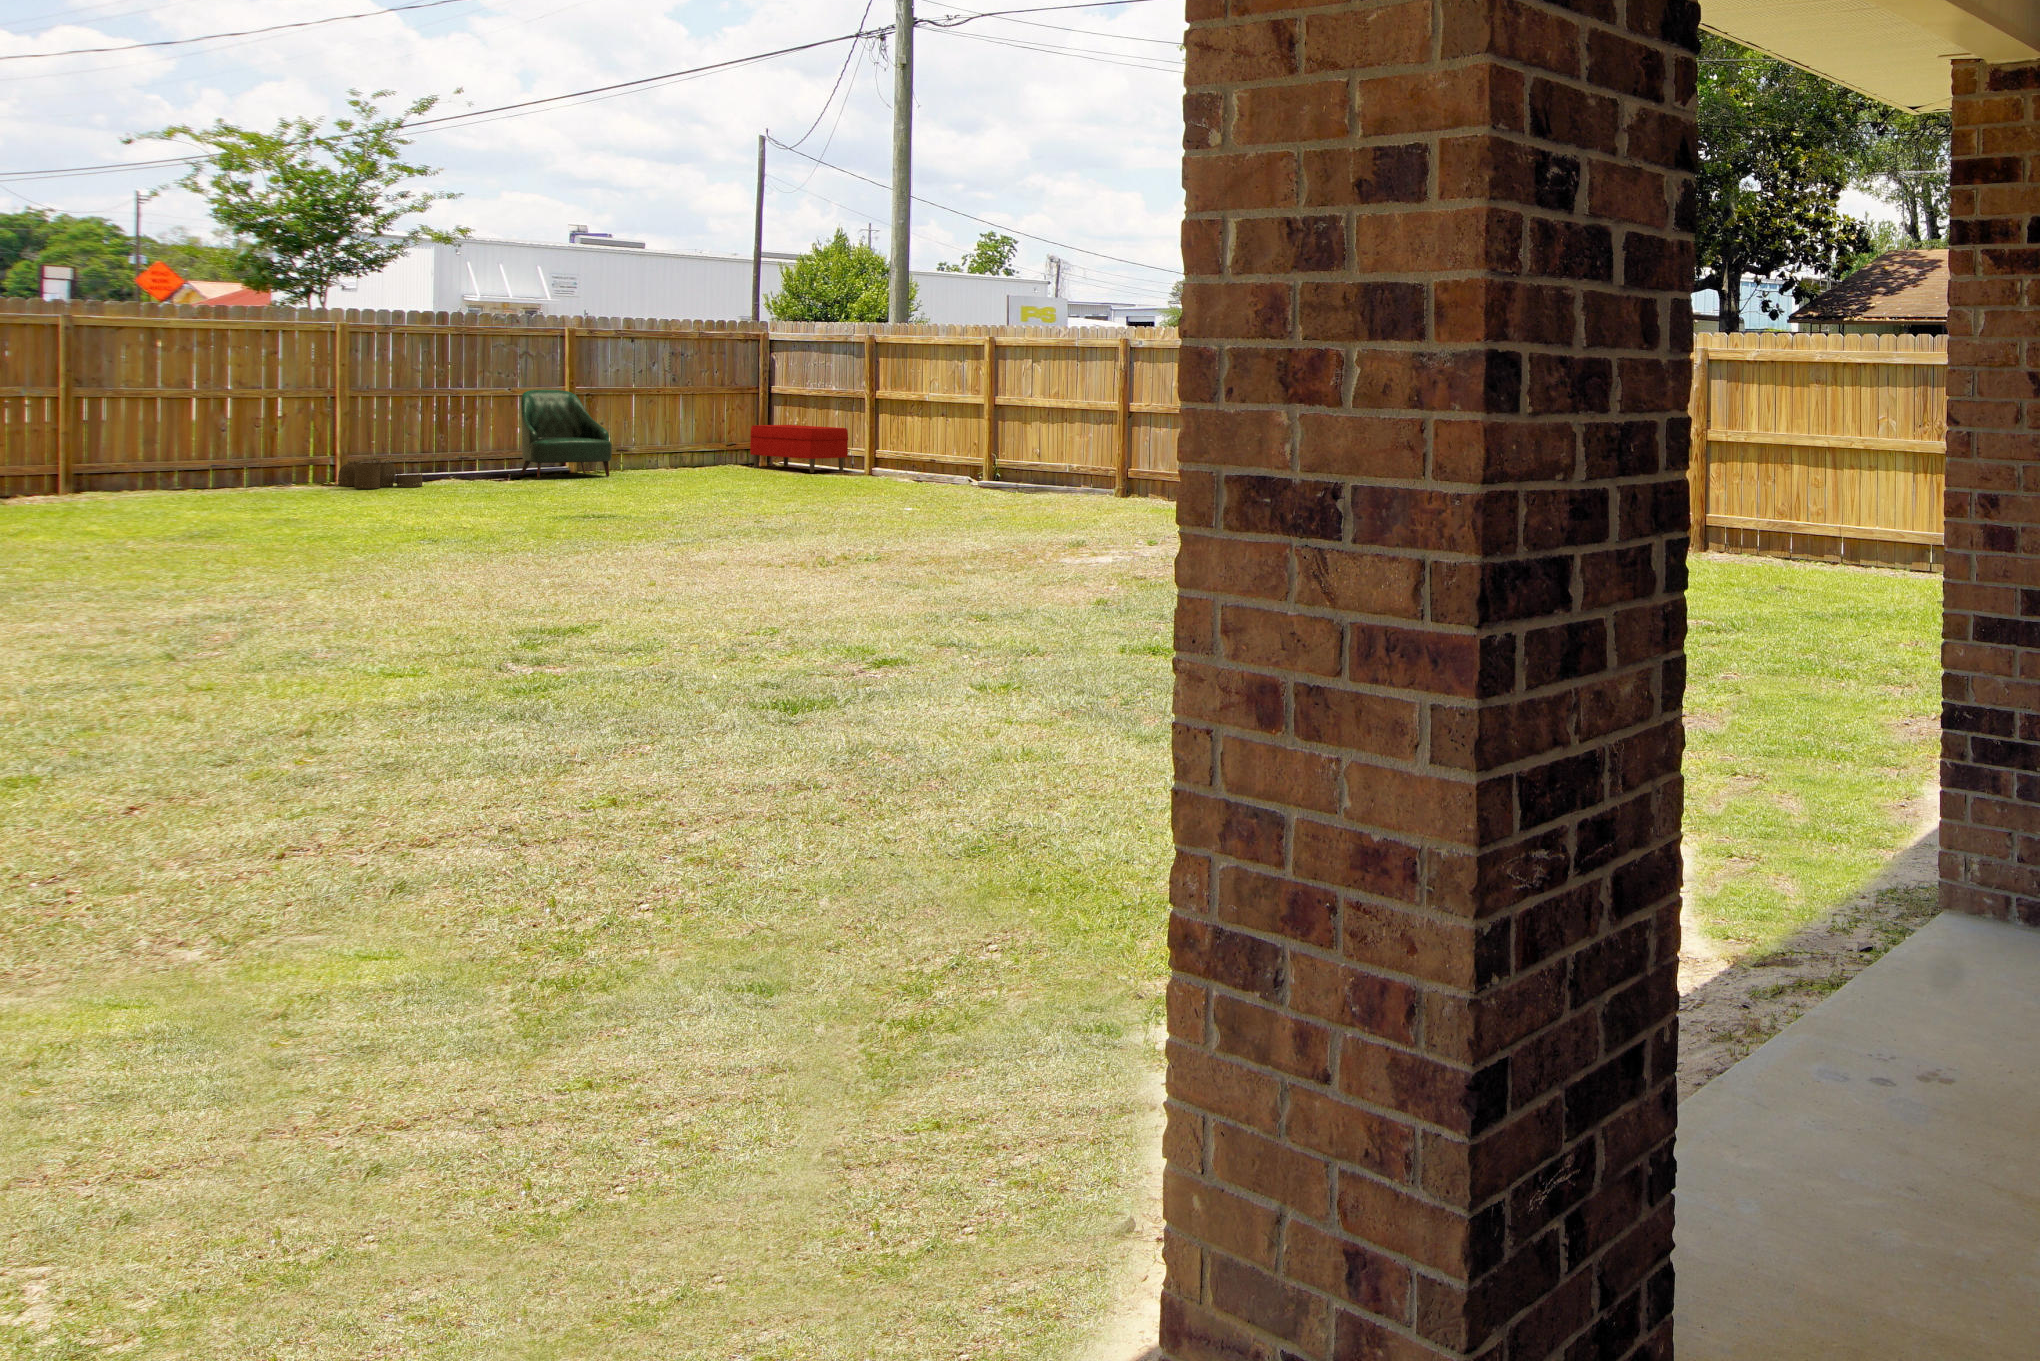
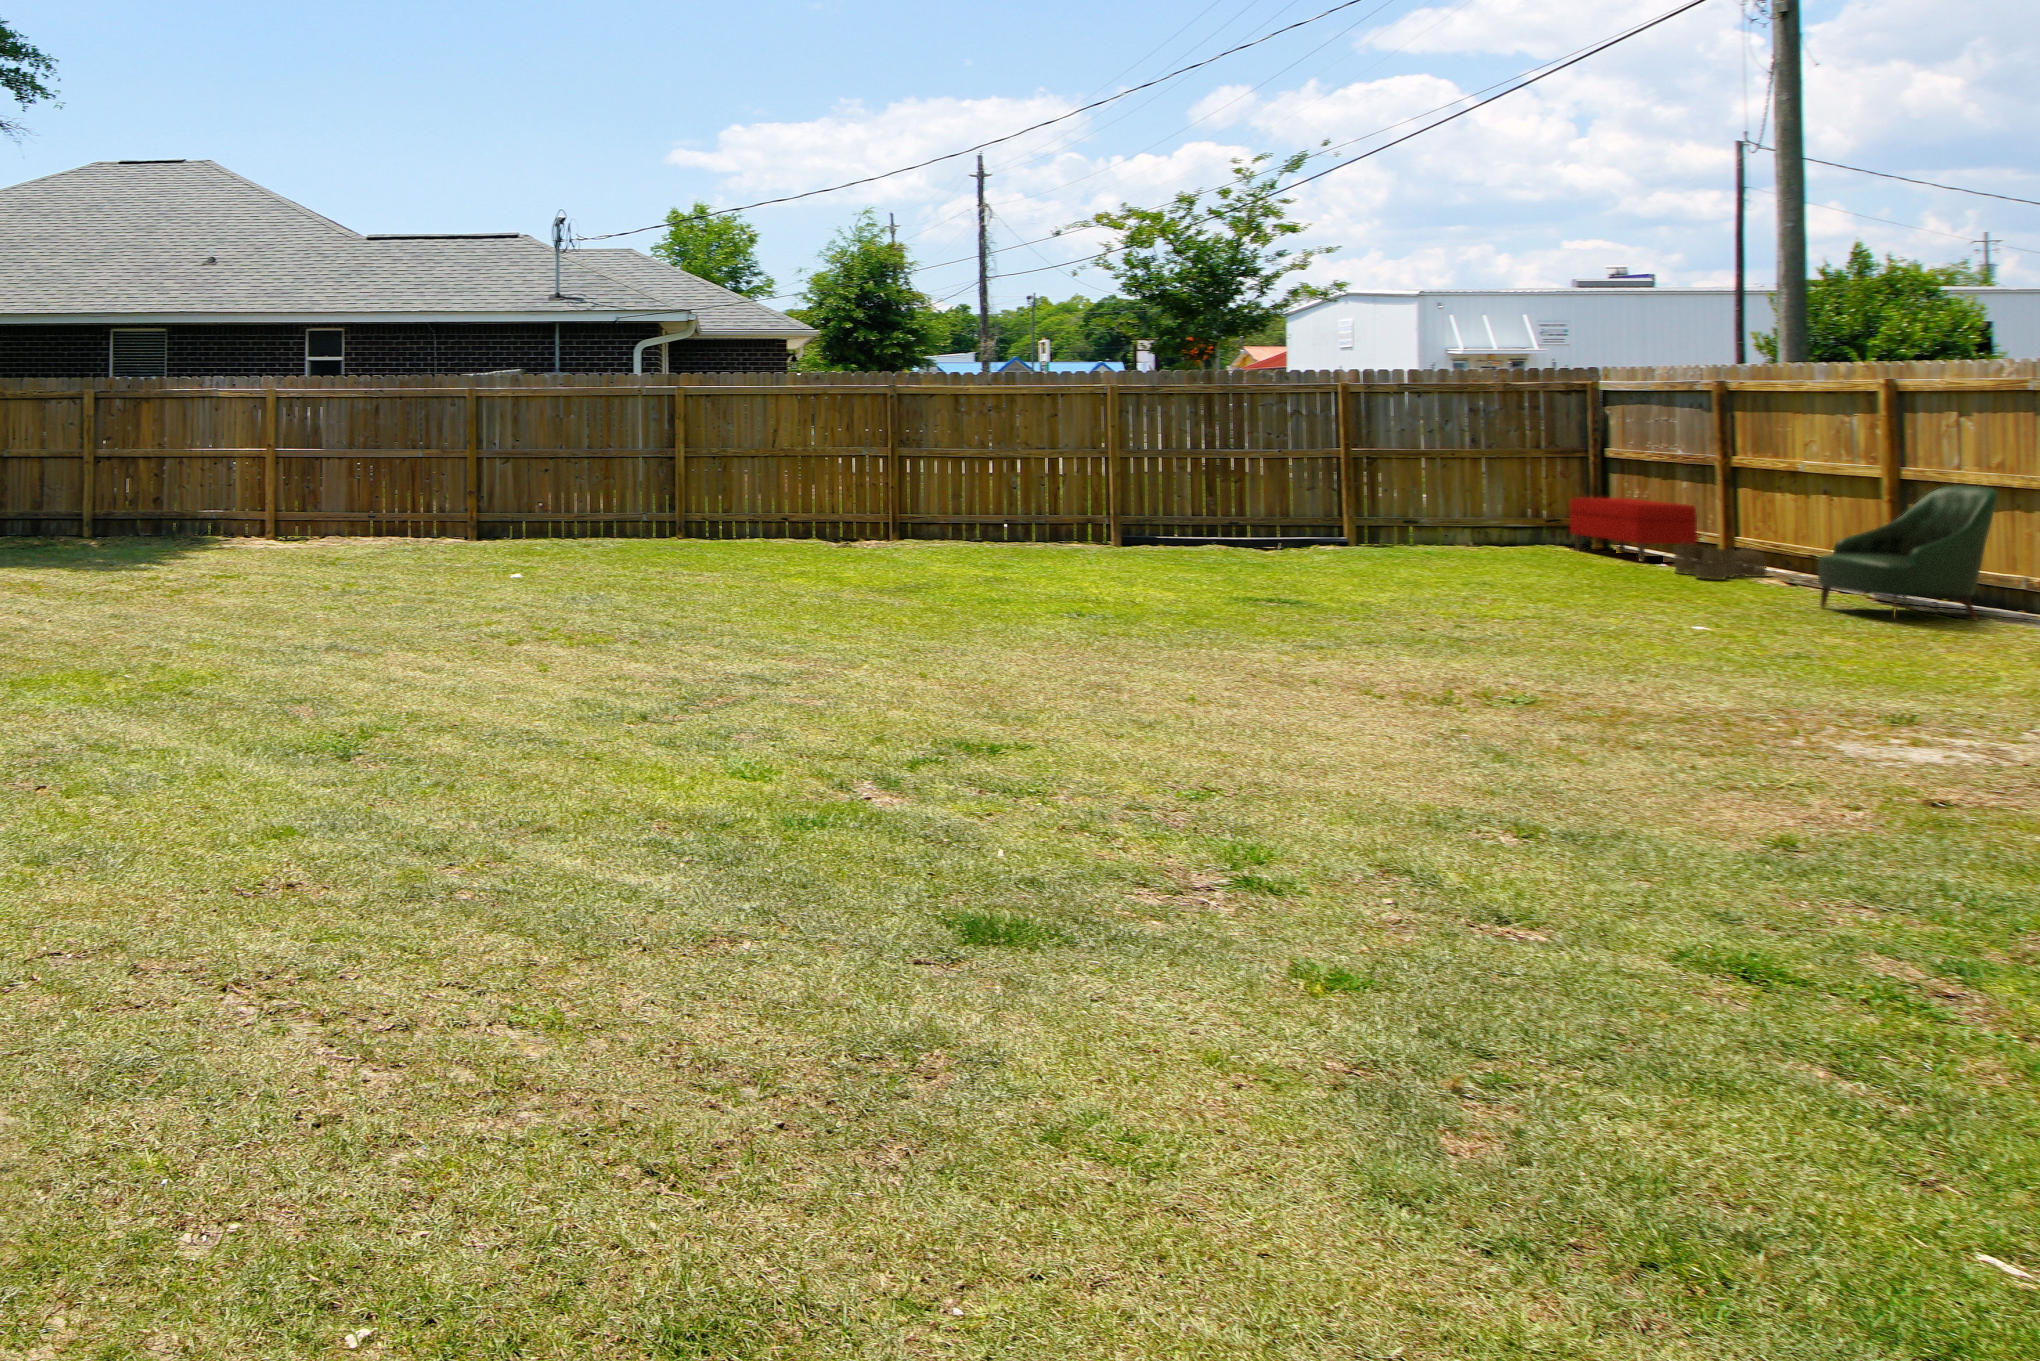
armchair: present [520,390,612,478] -> present [1818,485,1997,620]
woven basket: present [338,459,422,489] -> present [1674,542,1767,580]

